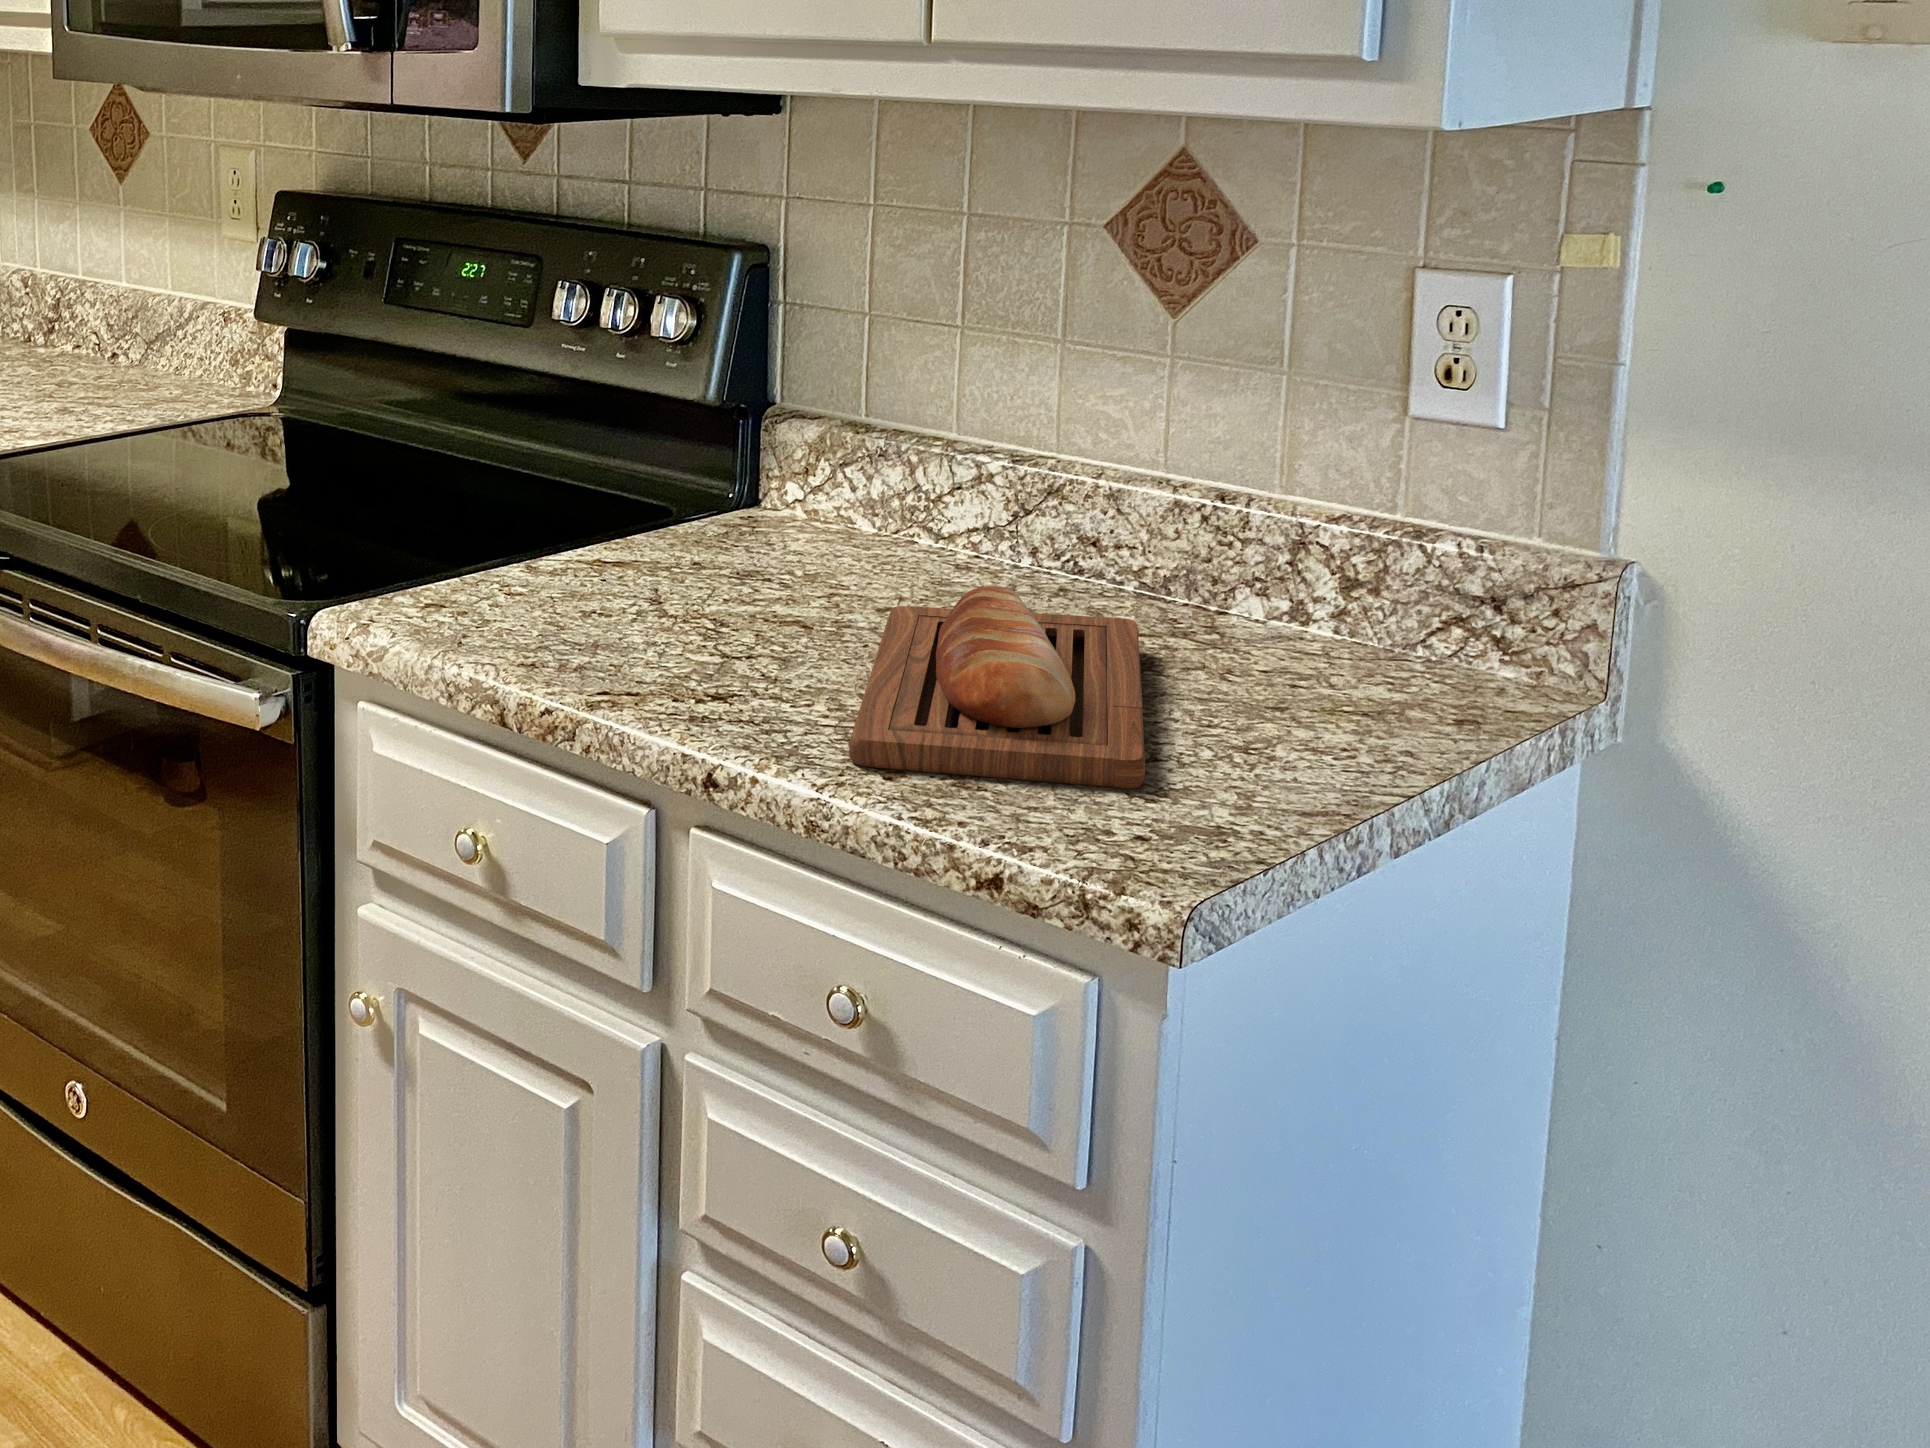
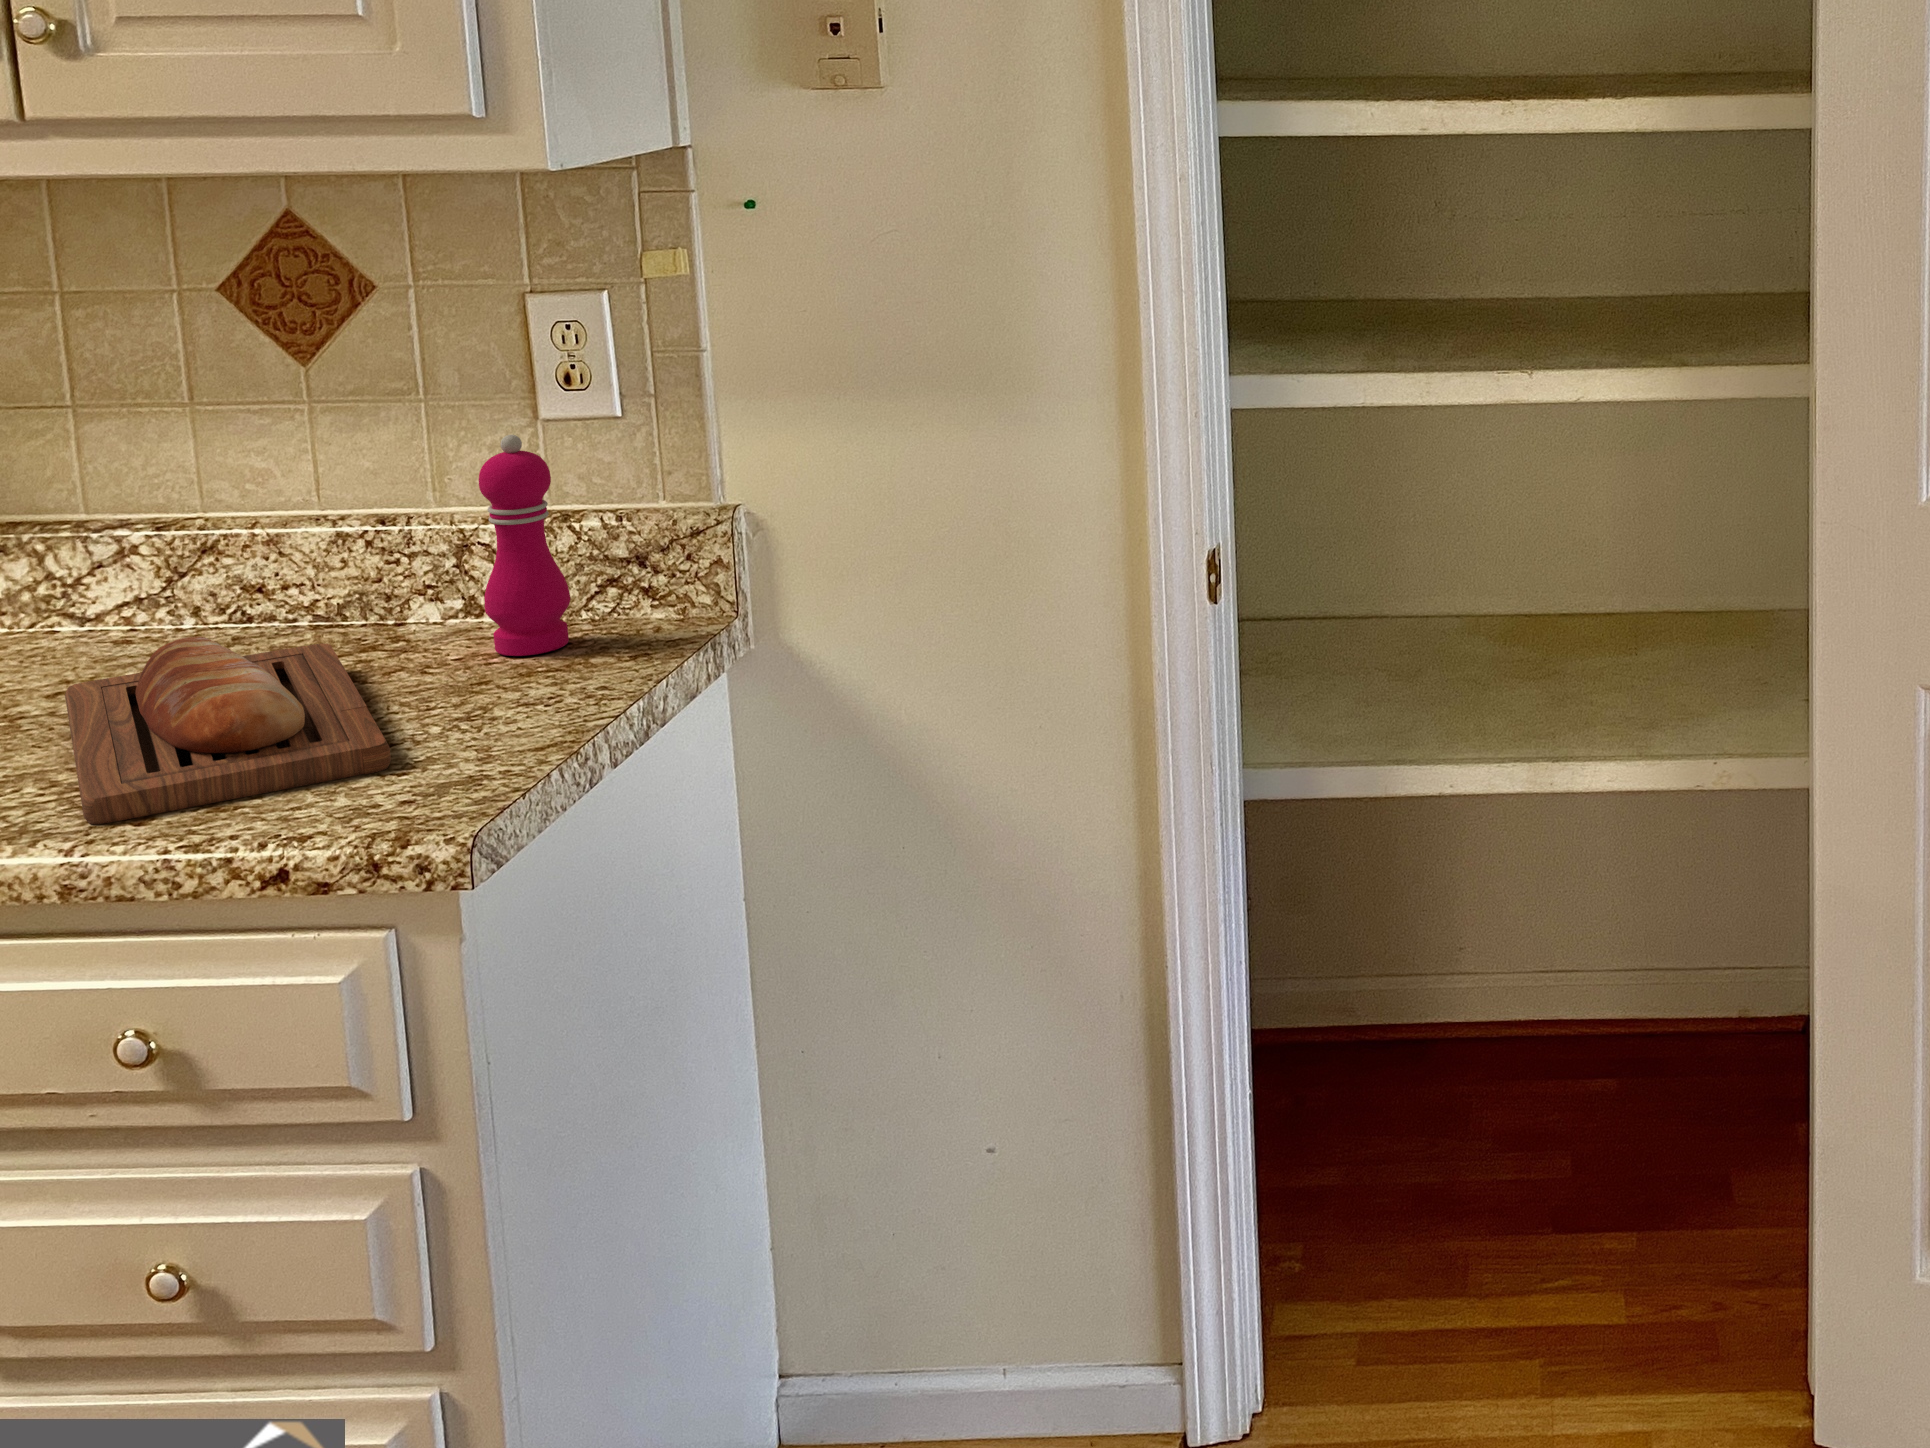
pepper mill: none [1302,429,1402,688] -> present [479,435,570,656]

